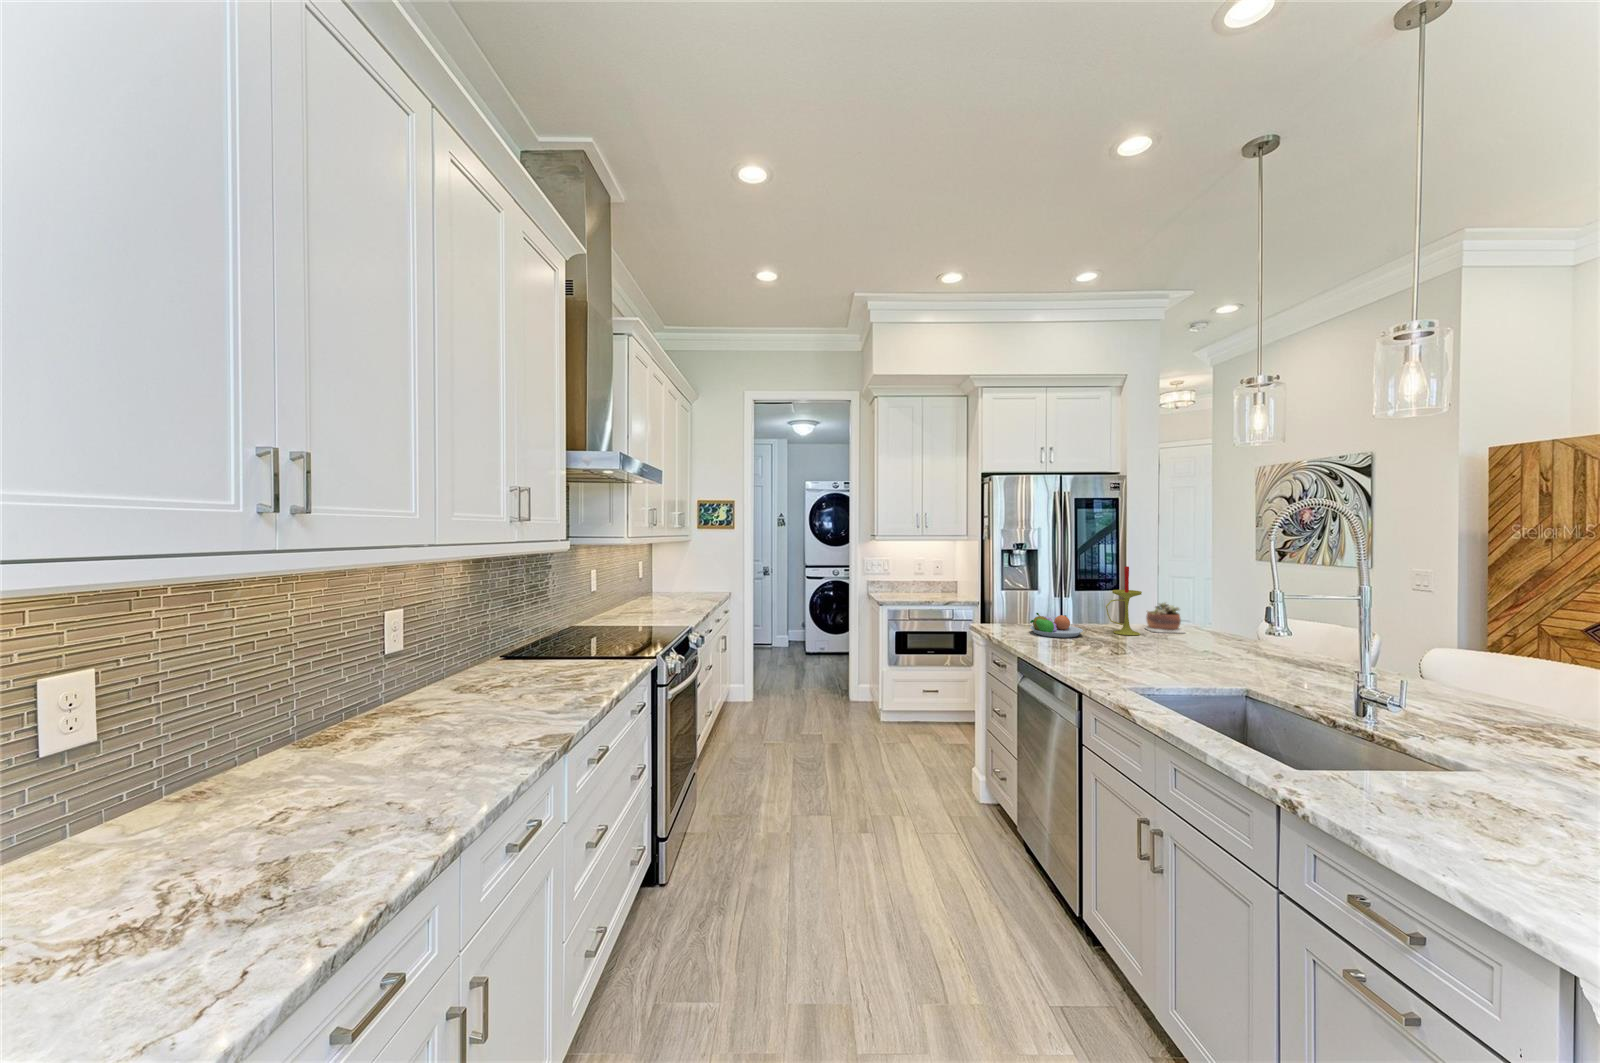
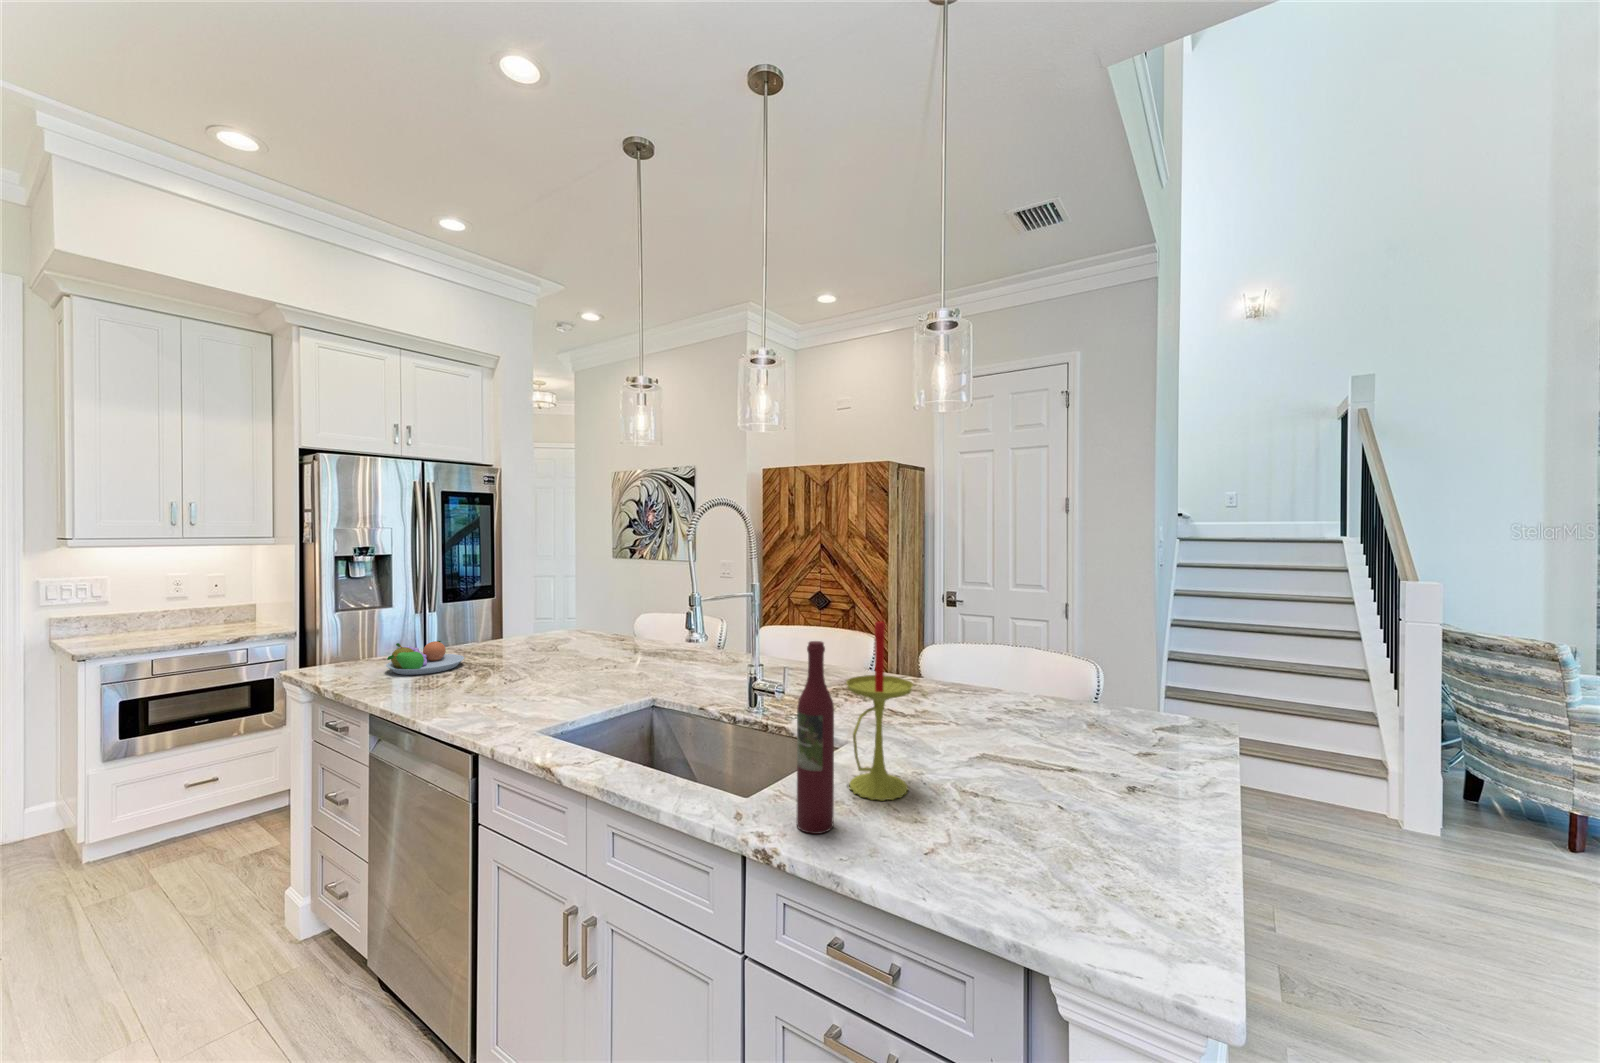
candle: present [1106,566,1142,635] -> present [846,621,913,800]
succulent plant: present [1145,602,1185,633] -> none [532,608,577,644]
wine bottle: none [1336,635,1383,811] -> present [797,641,834,834]

